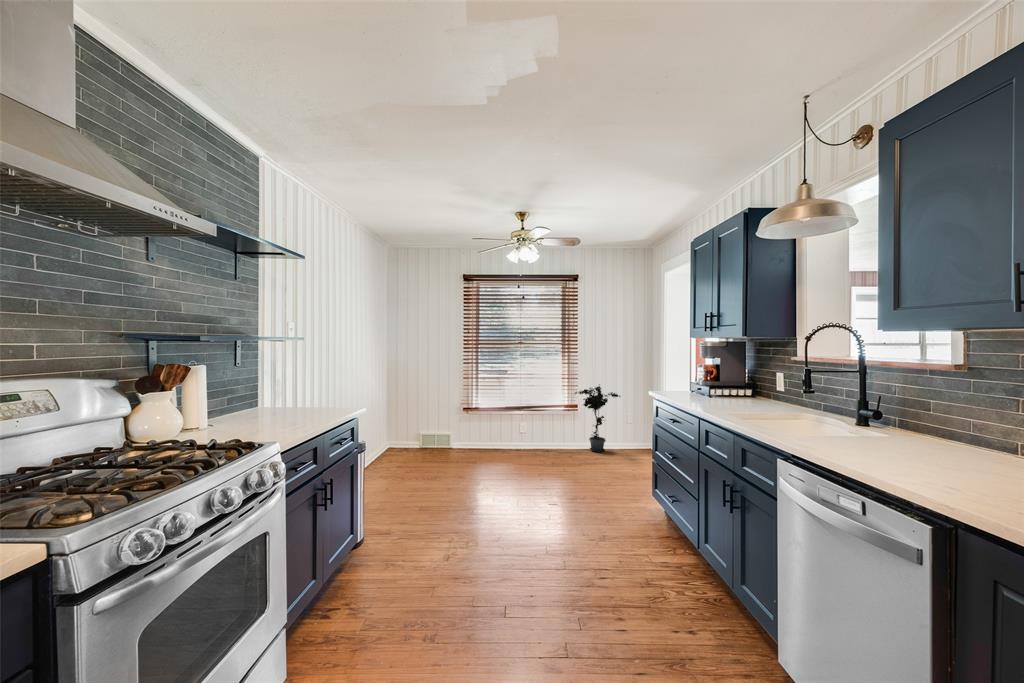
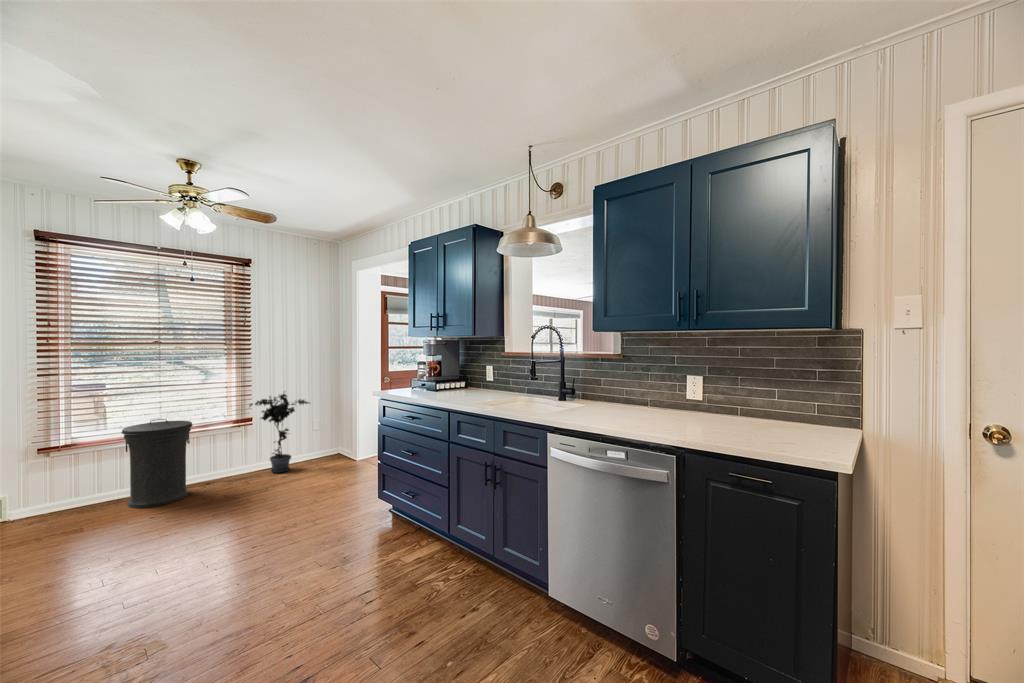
trash can: none [499,396,537,456] -> present [122,419,193,508]

